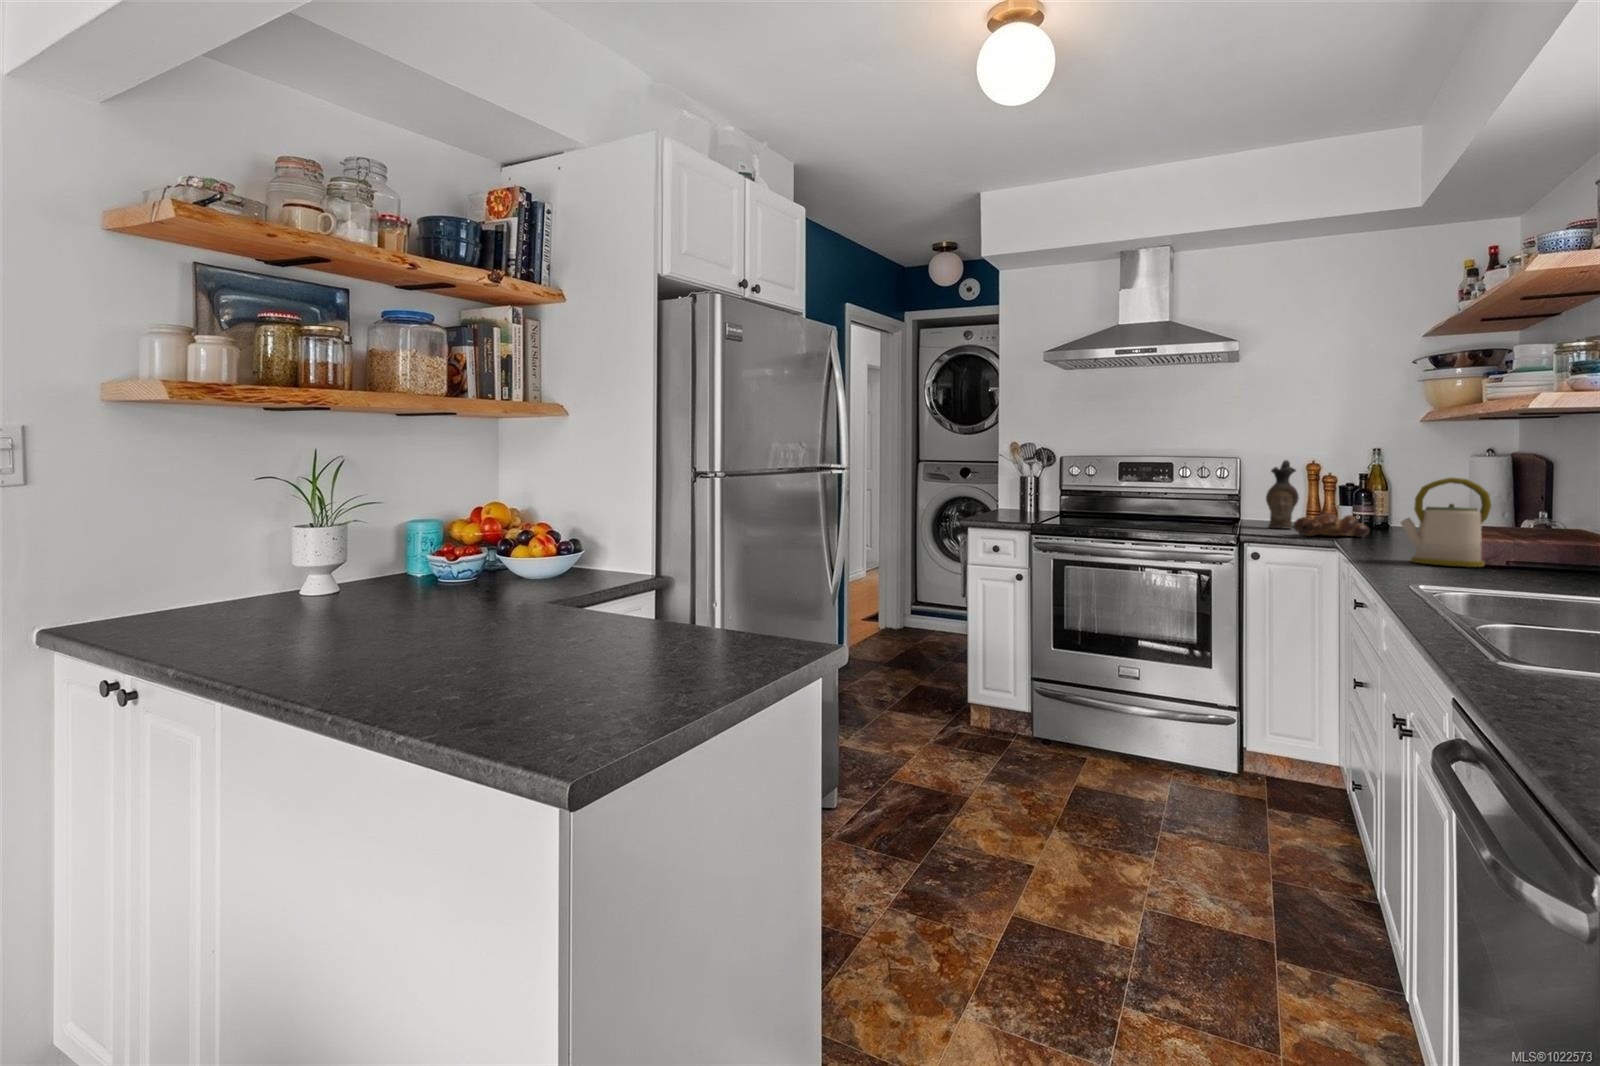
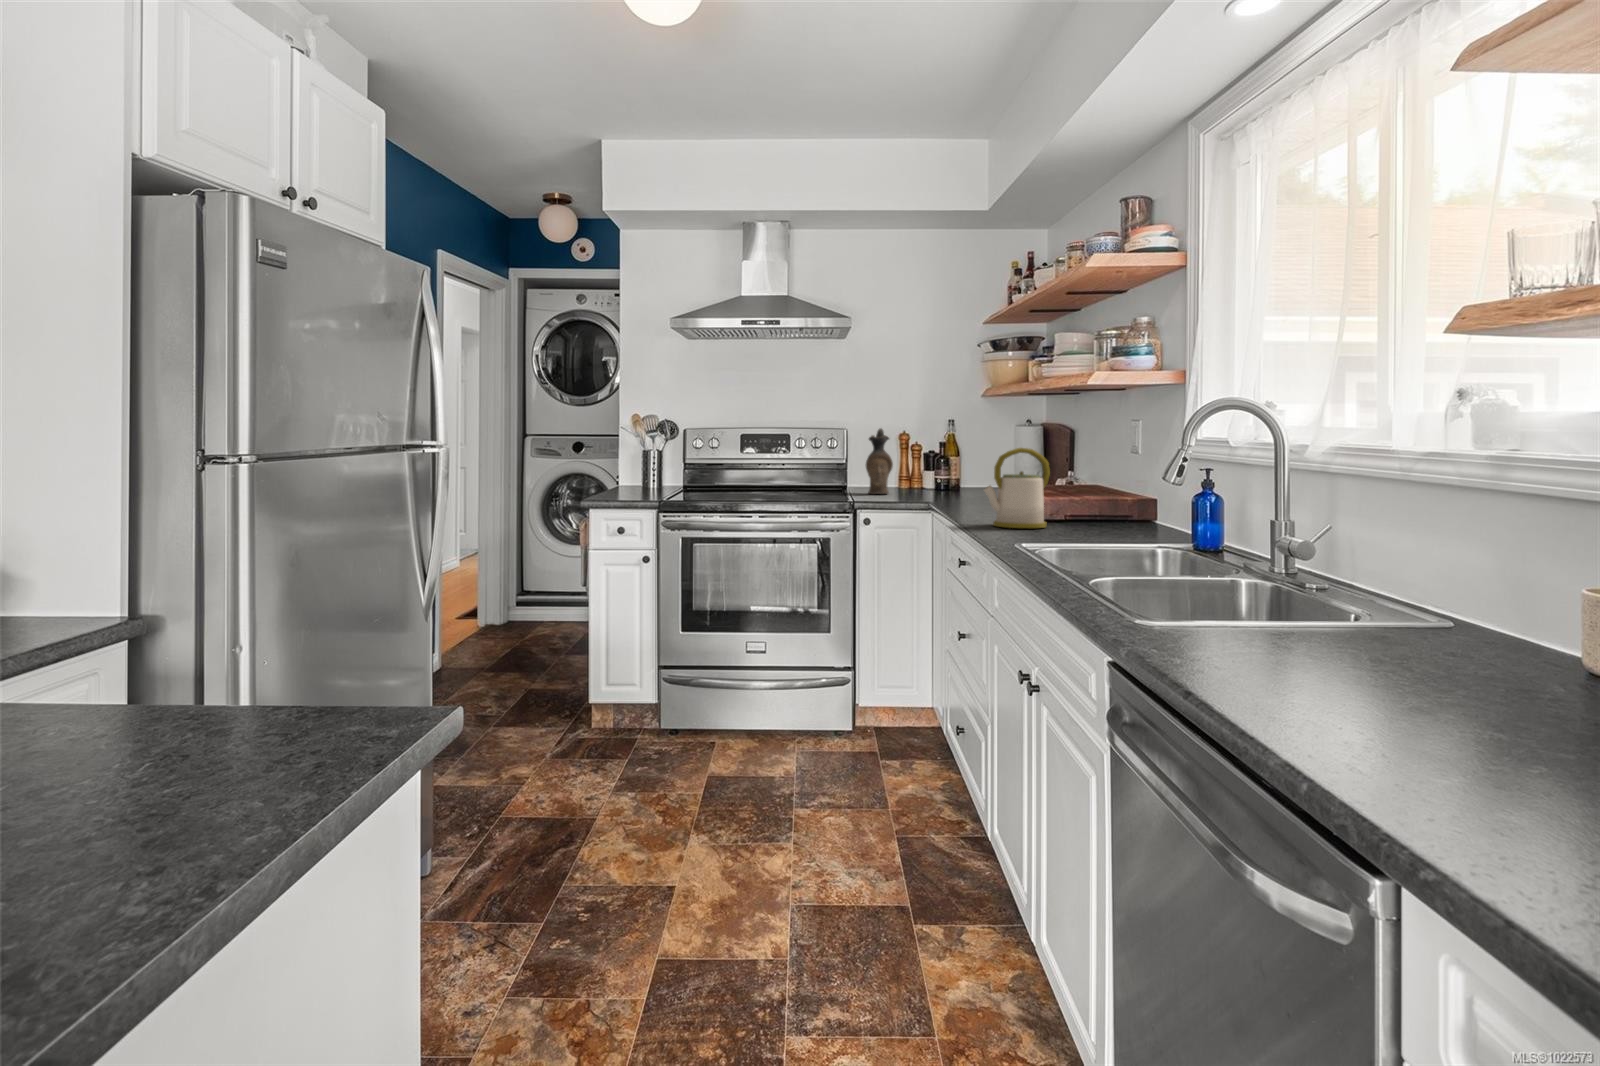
bread loaf: present [1293,513,1370,536] -> none [891,479,951,502]

